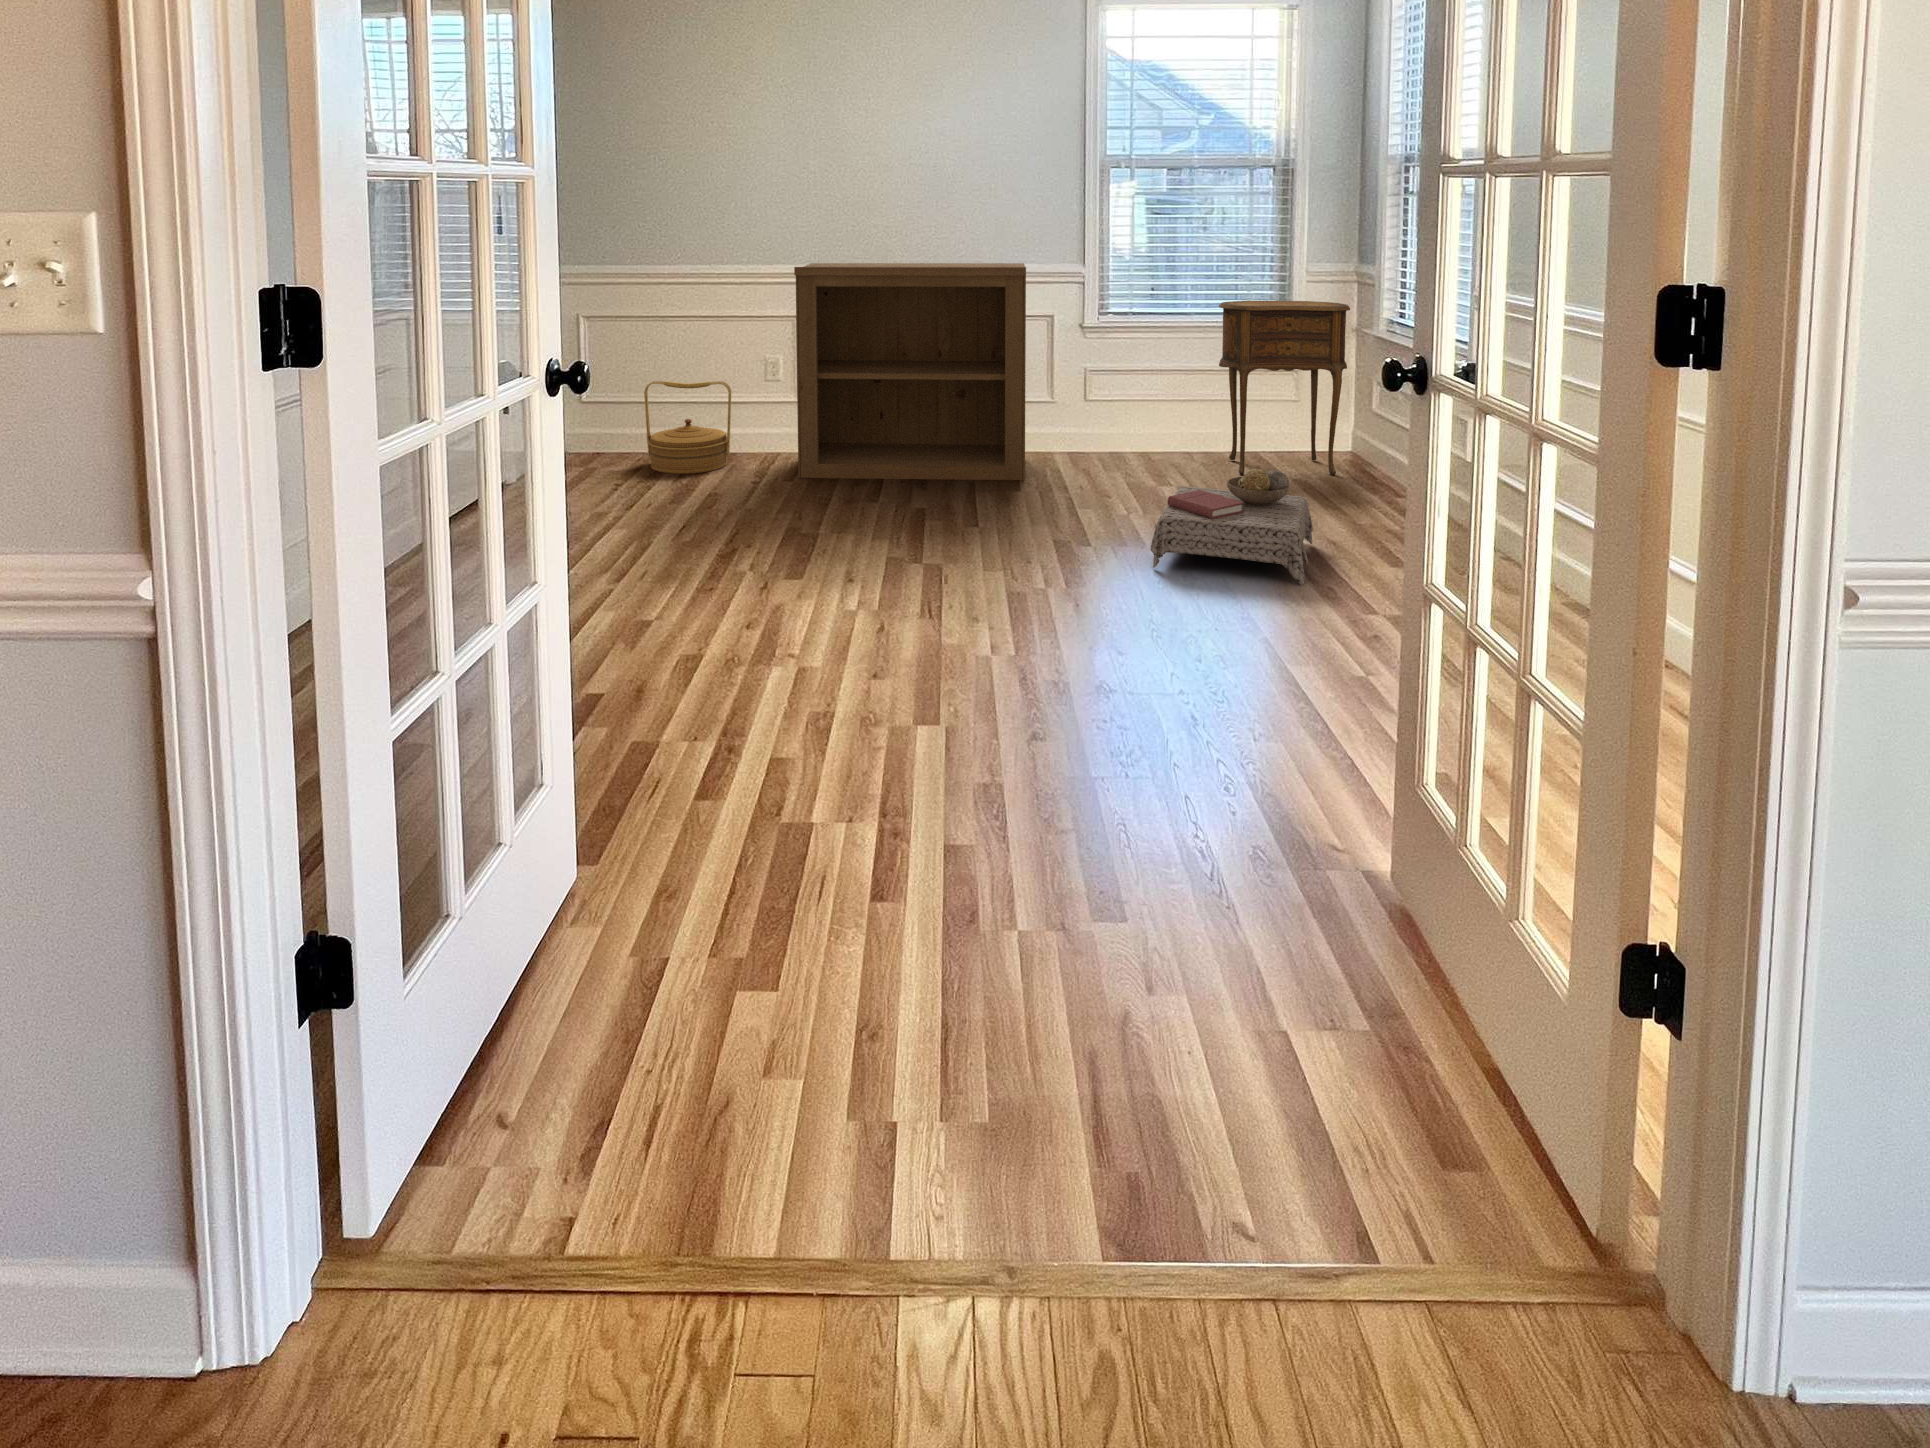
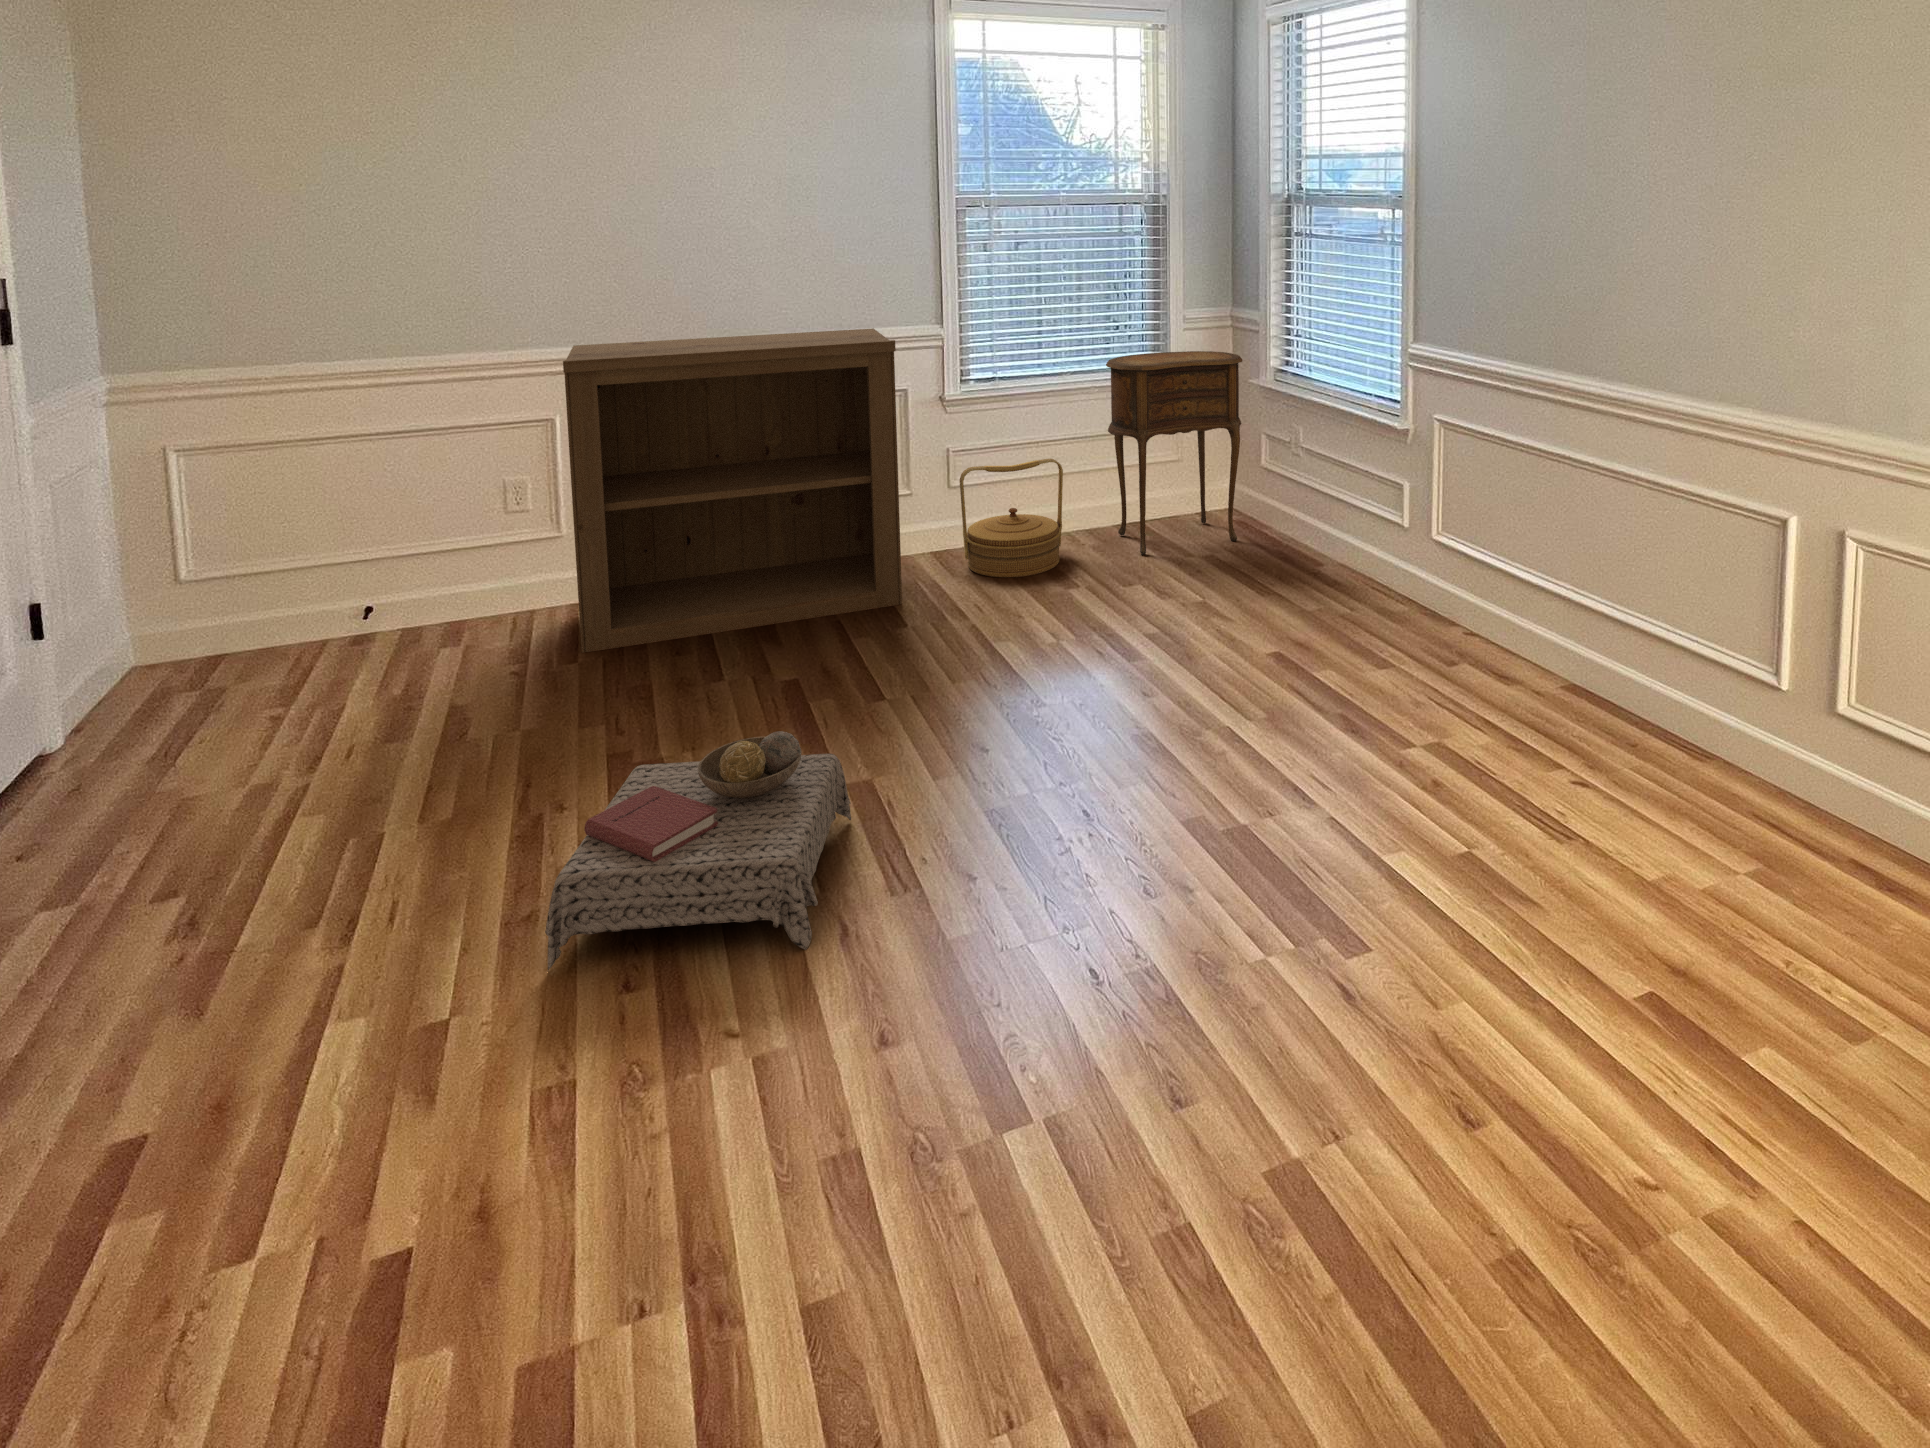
woven basket: present [644,381,731,474] -> present [959,459,1063,578]
ottoman: present [1150,469,1313,585] -> present [545,731,851,970]

